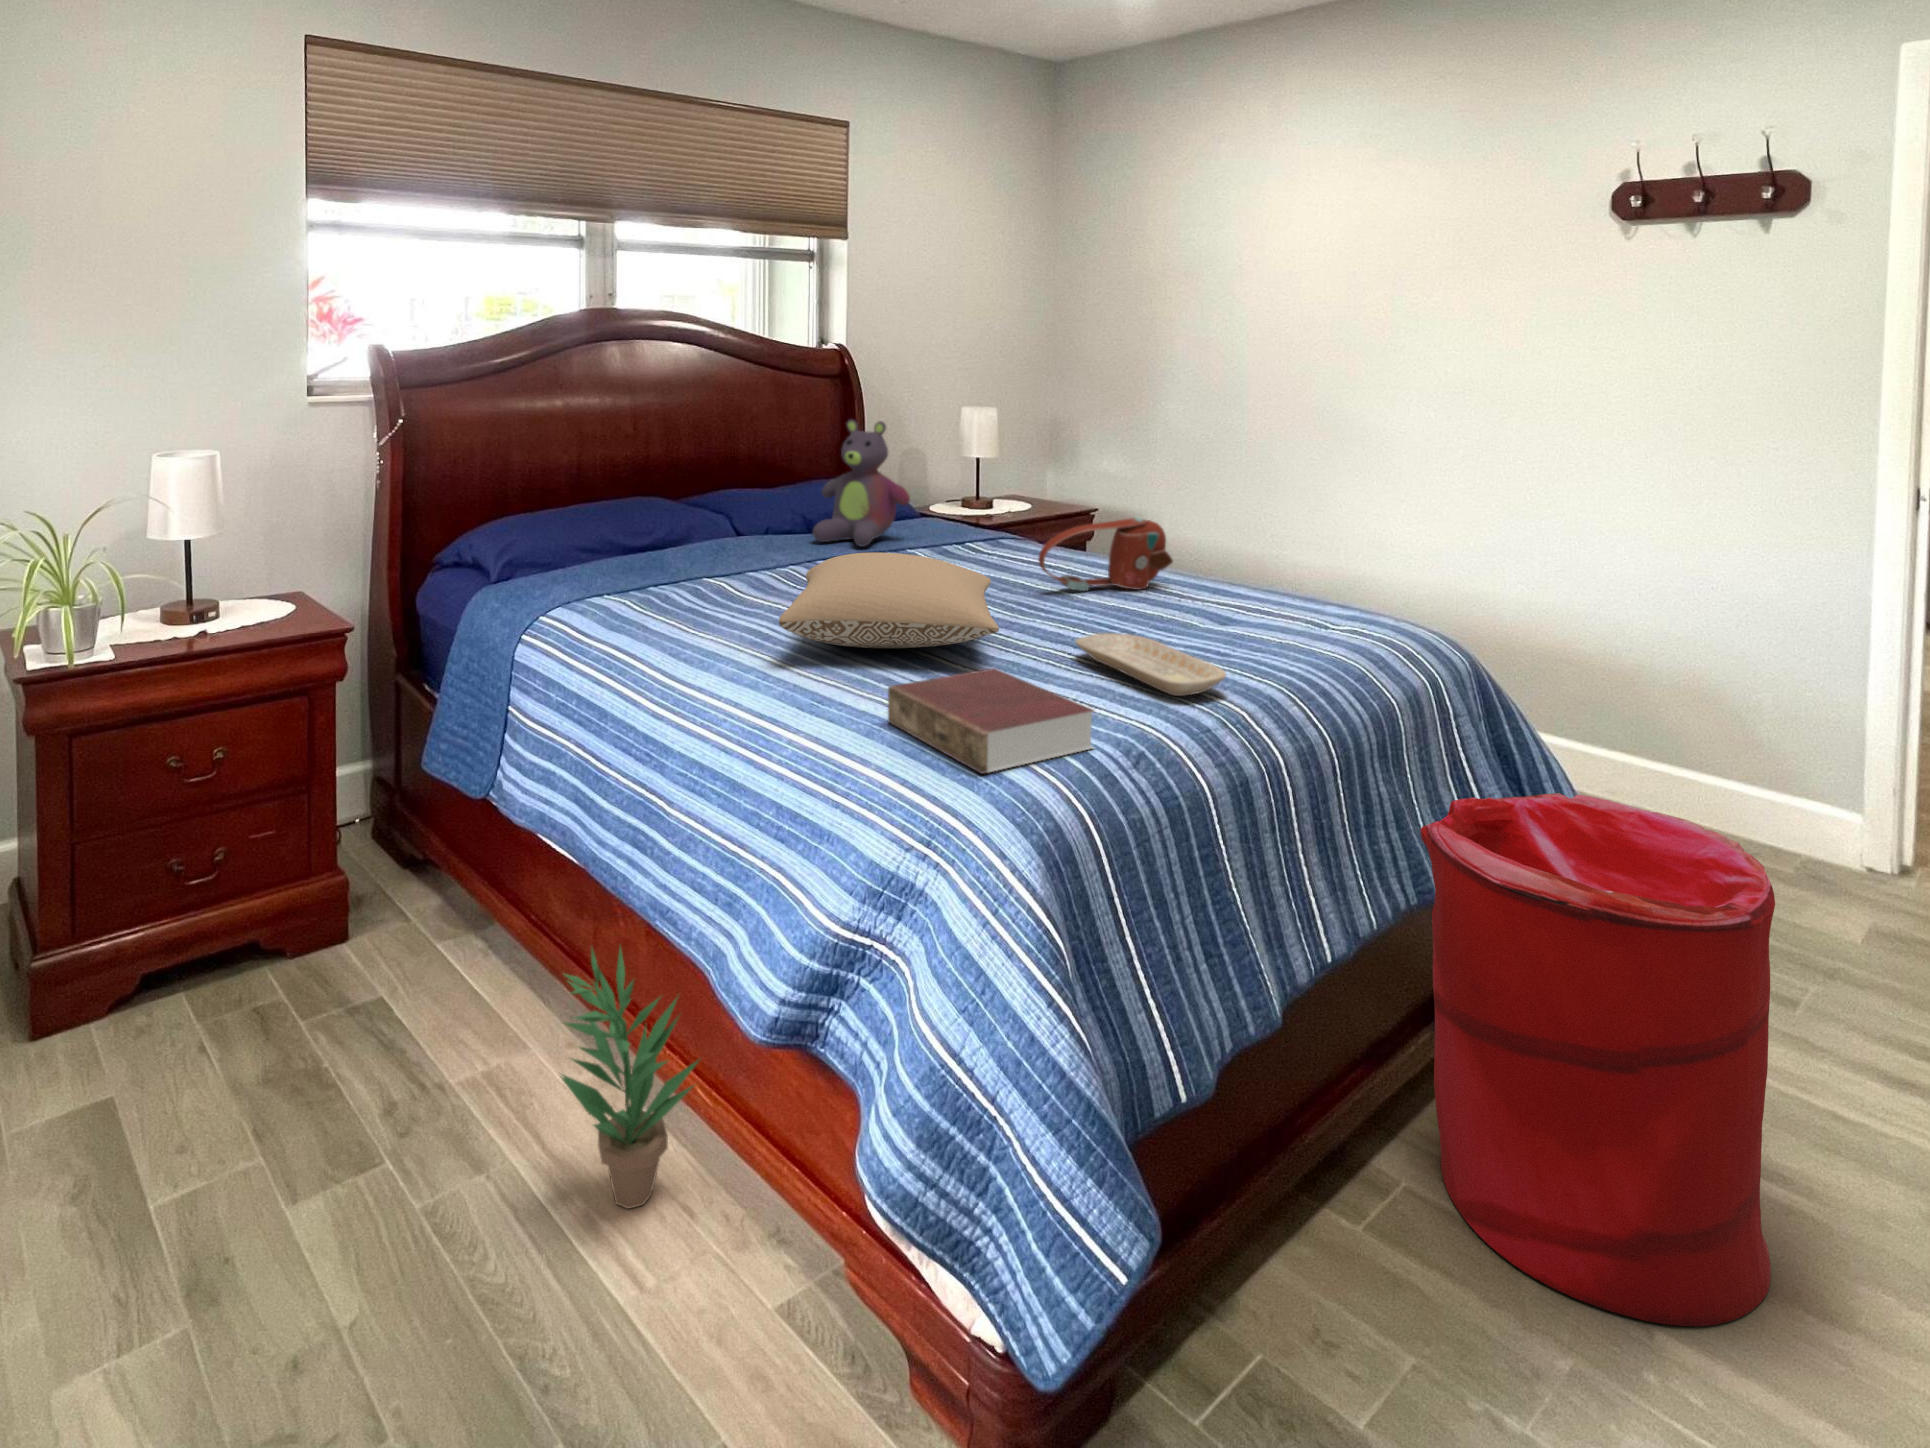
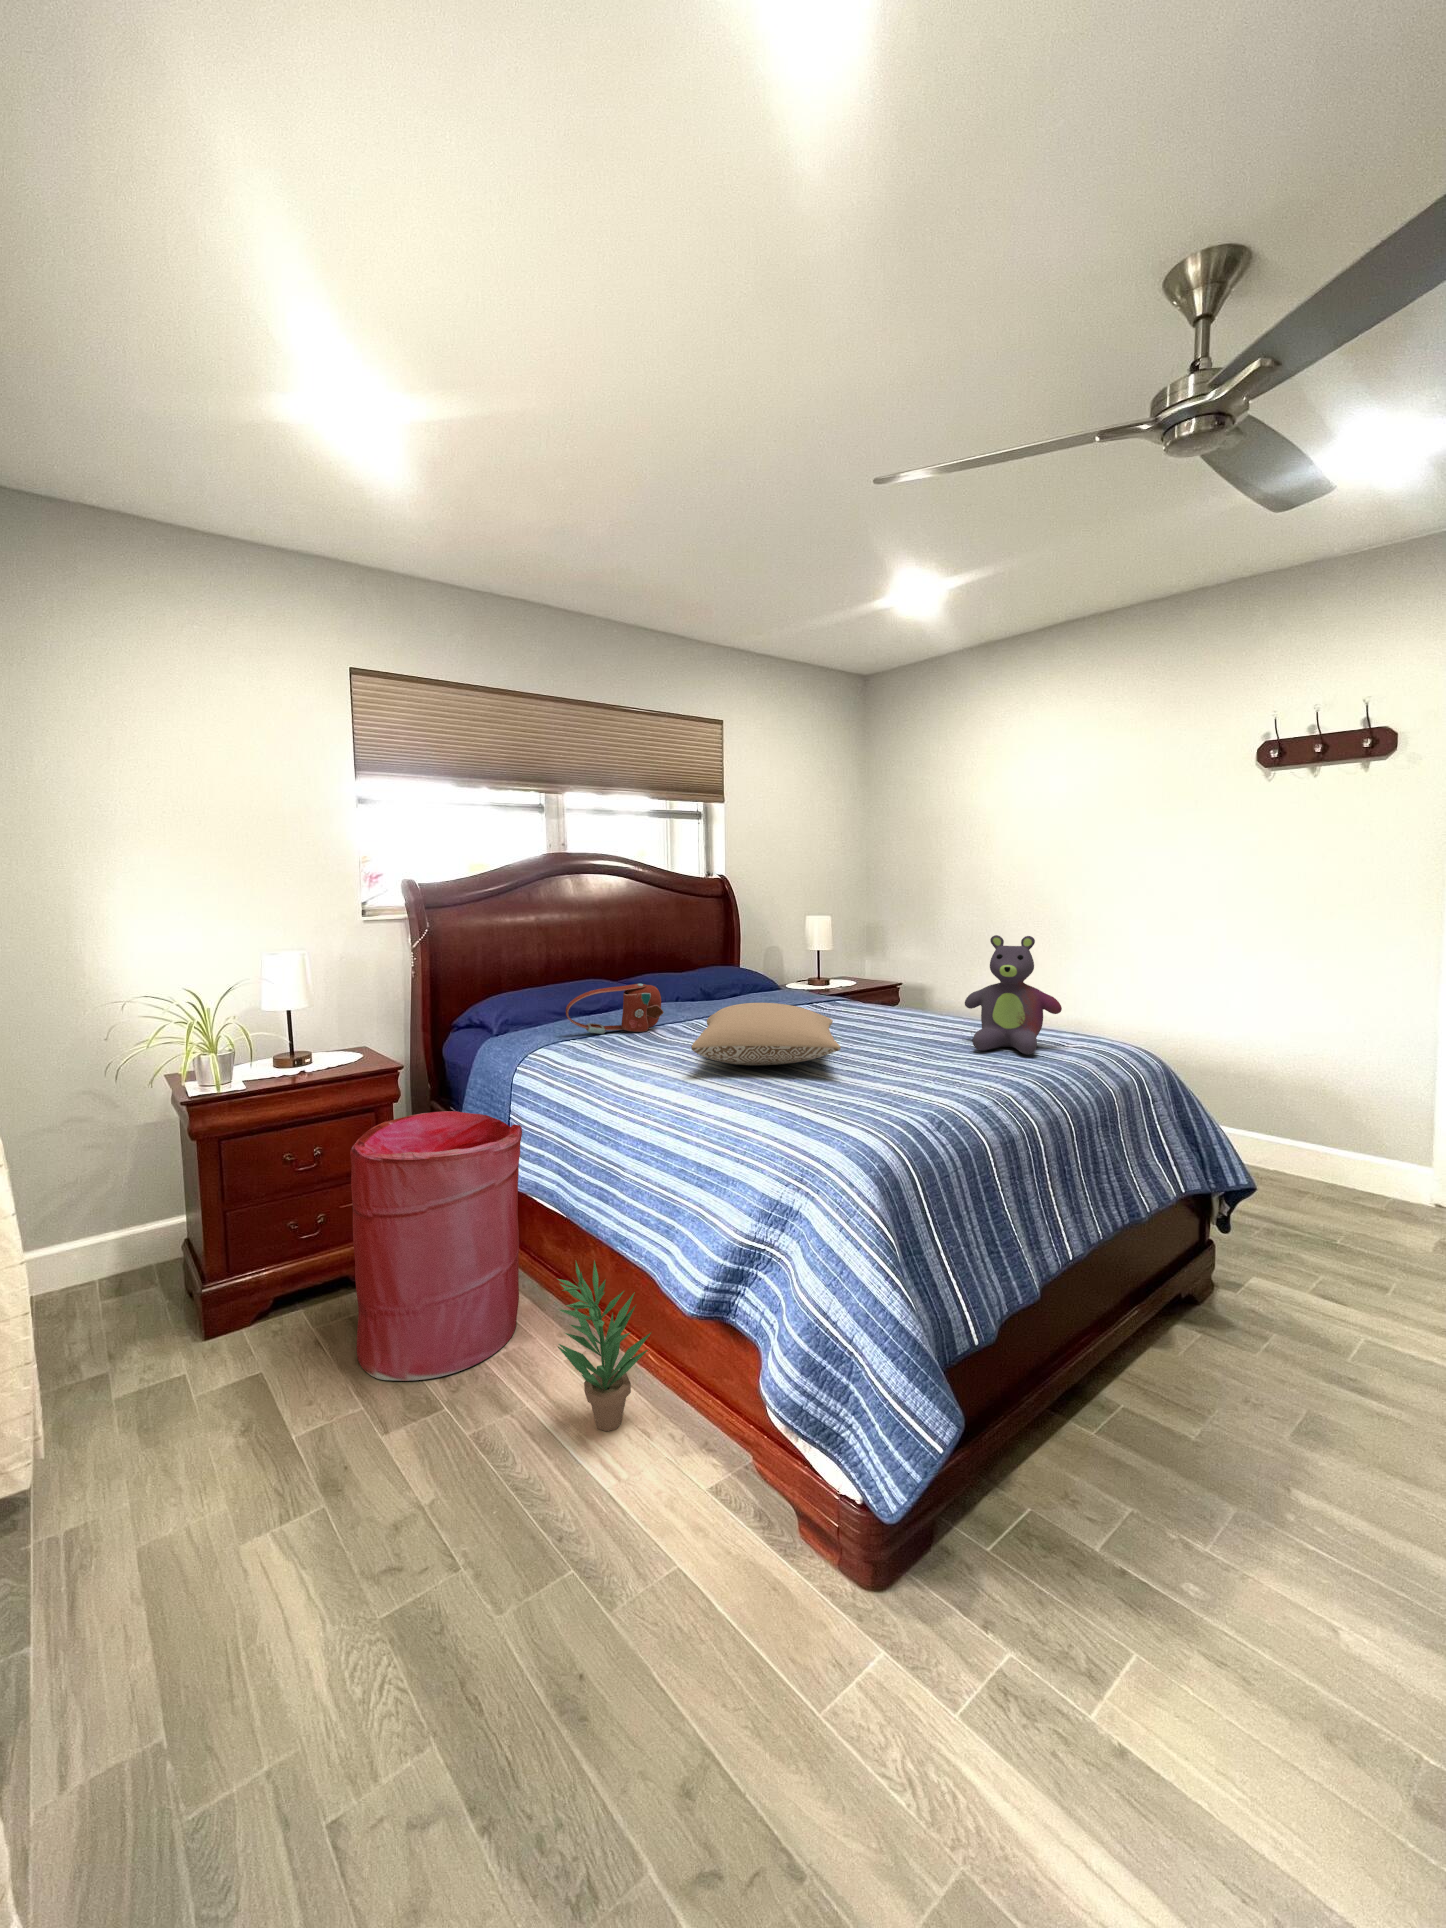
stuffed bear: present [813,420,910,547] -> present [965,935,1062,1055]
handbag: present [1038,518,1173,591] -> present [566,984,664,1034]
tray: present [1075,633,1226,696] -> none [892,1051,997,1088]
book: present [888,668,1094,774] -> none [768,1072,910,1136]
laundry hamper: present [1421,793,1775,1326] -> present [350,1111,522,1381]

